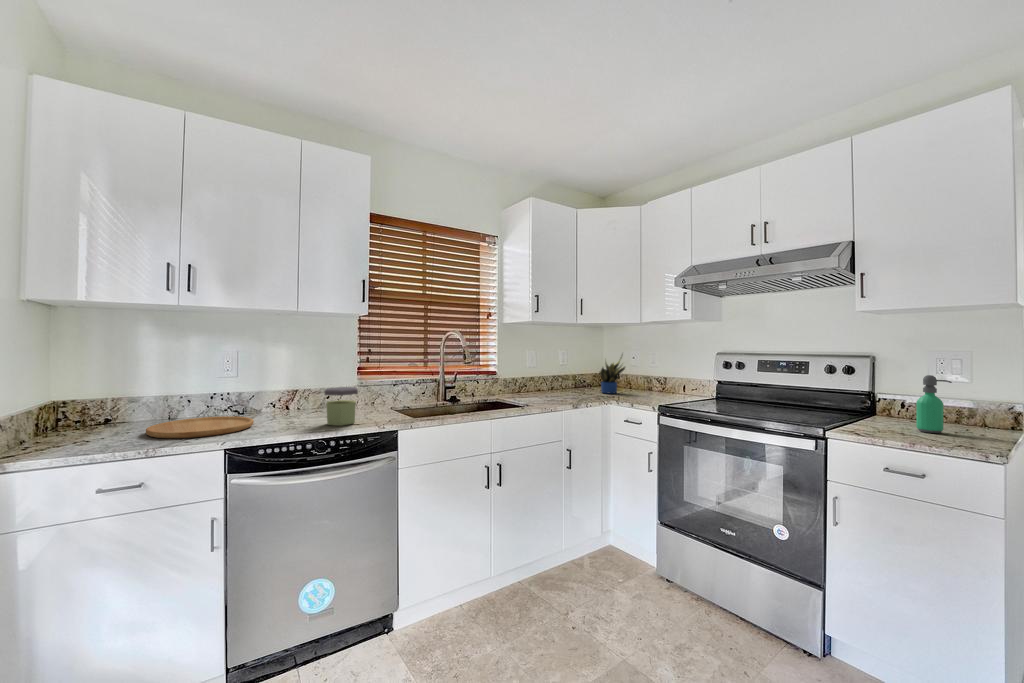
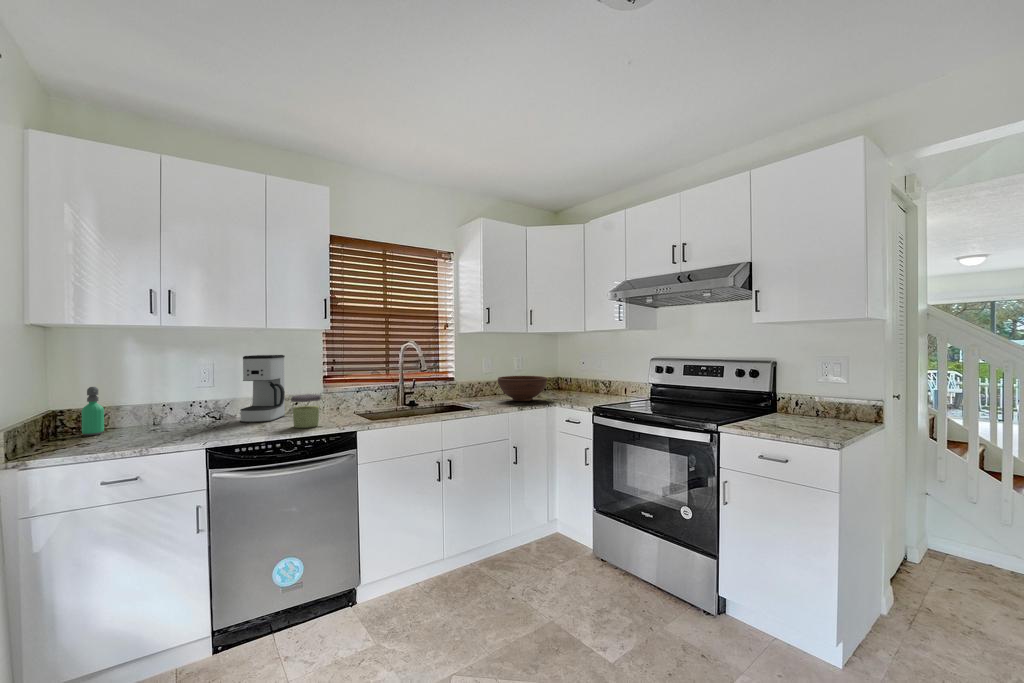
coffee maker: none [266,343,315,418] -> present [240,355,285,422]
potted plant: present [600,356,625,394] -> none [553,357,576,395]
fruit bowl: none [544,372,598,399] -> present [498,376,547,401]
soap dispenser: present [916,375,952,433] -> present [82,387,104,436]
cutting board: present [146,416,254,438] -> none [135,421,229,441]

